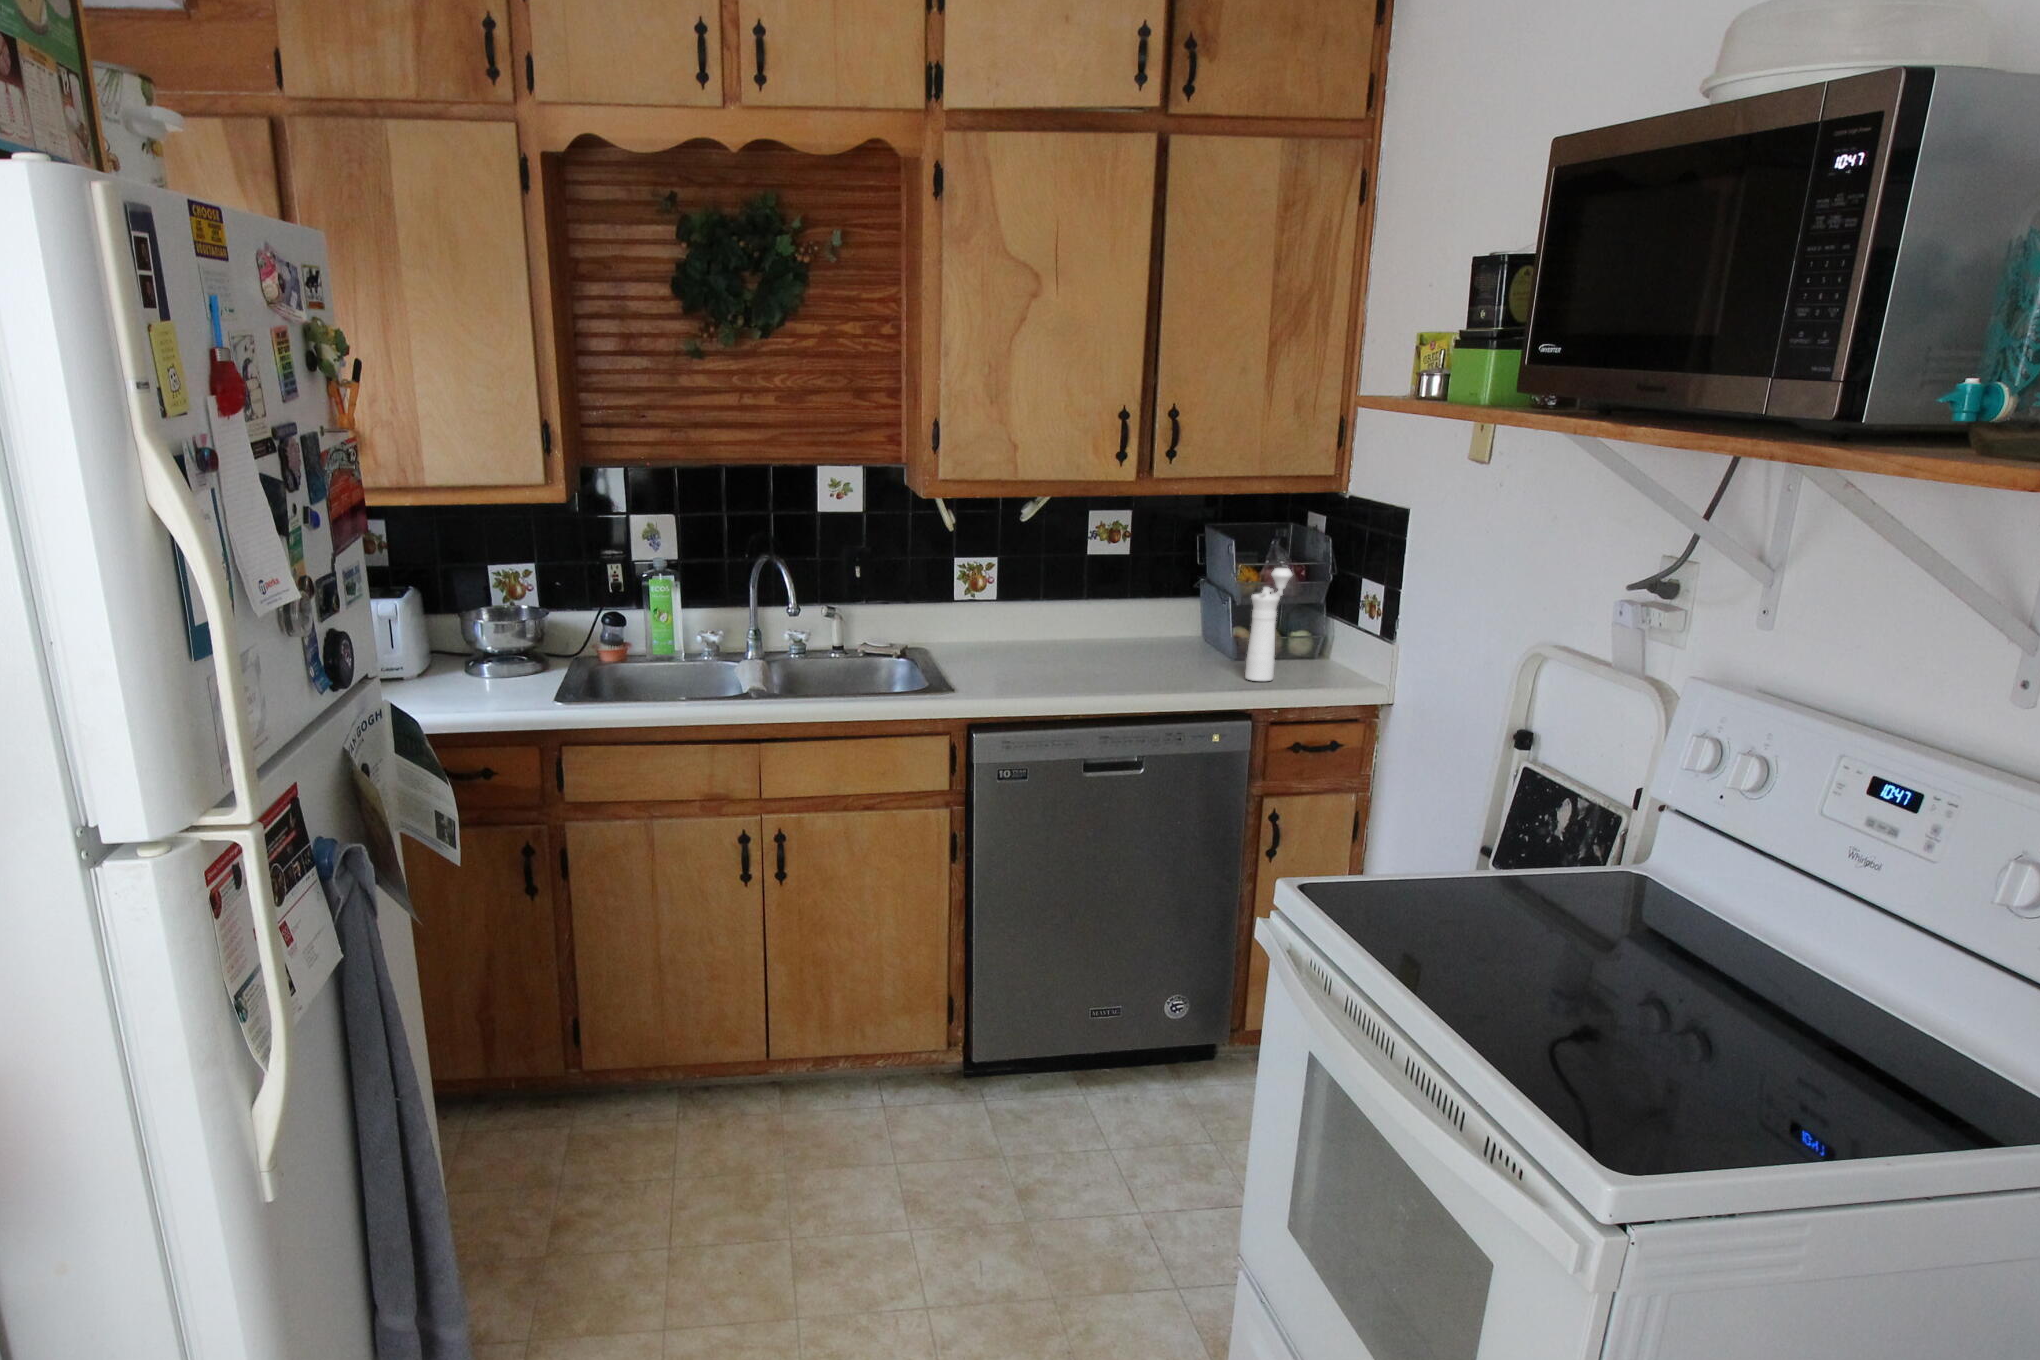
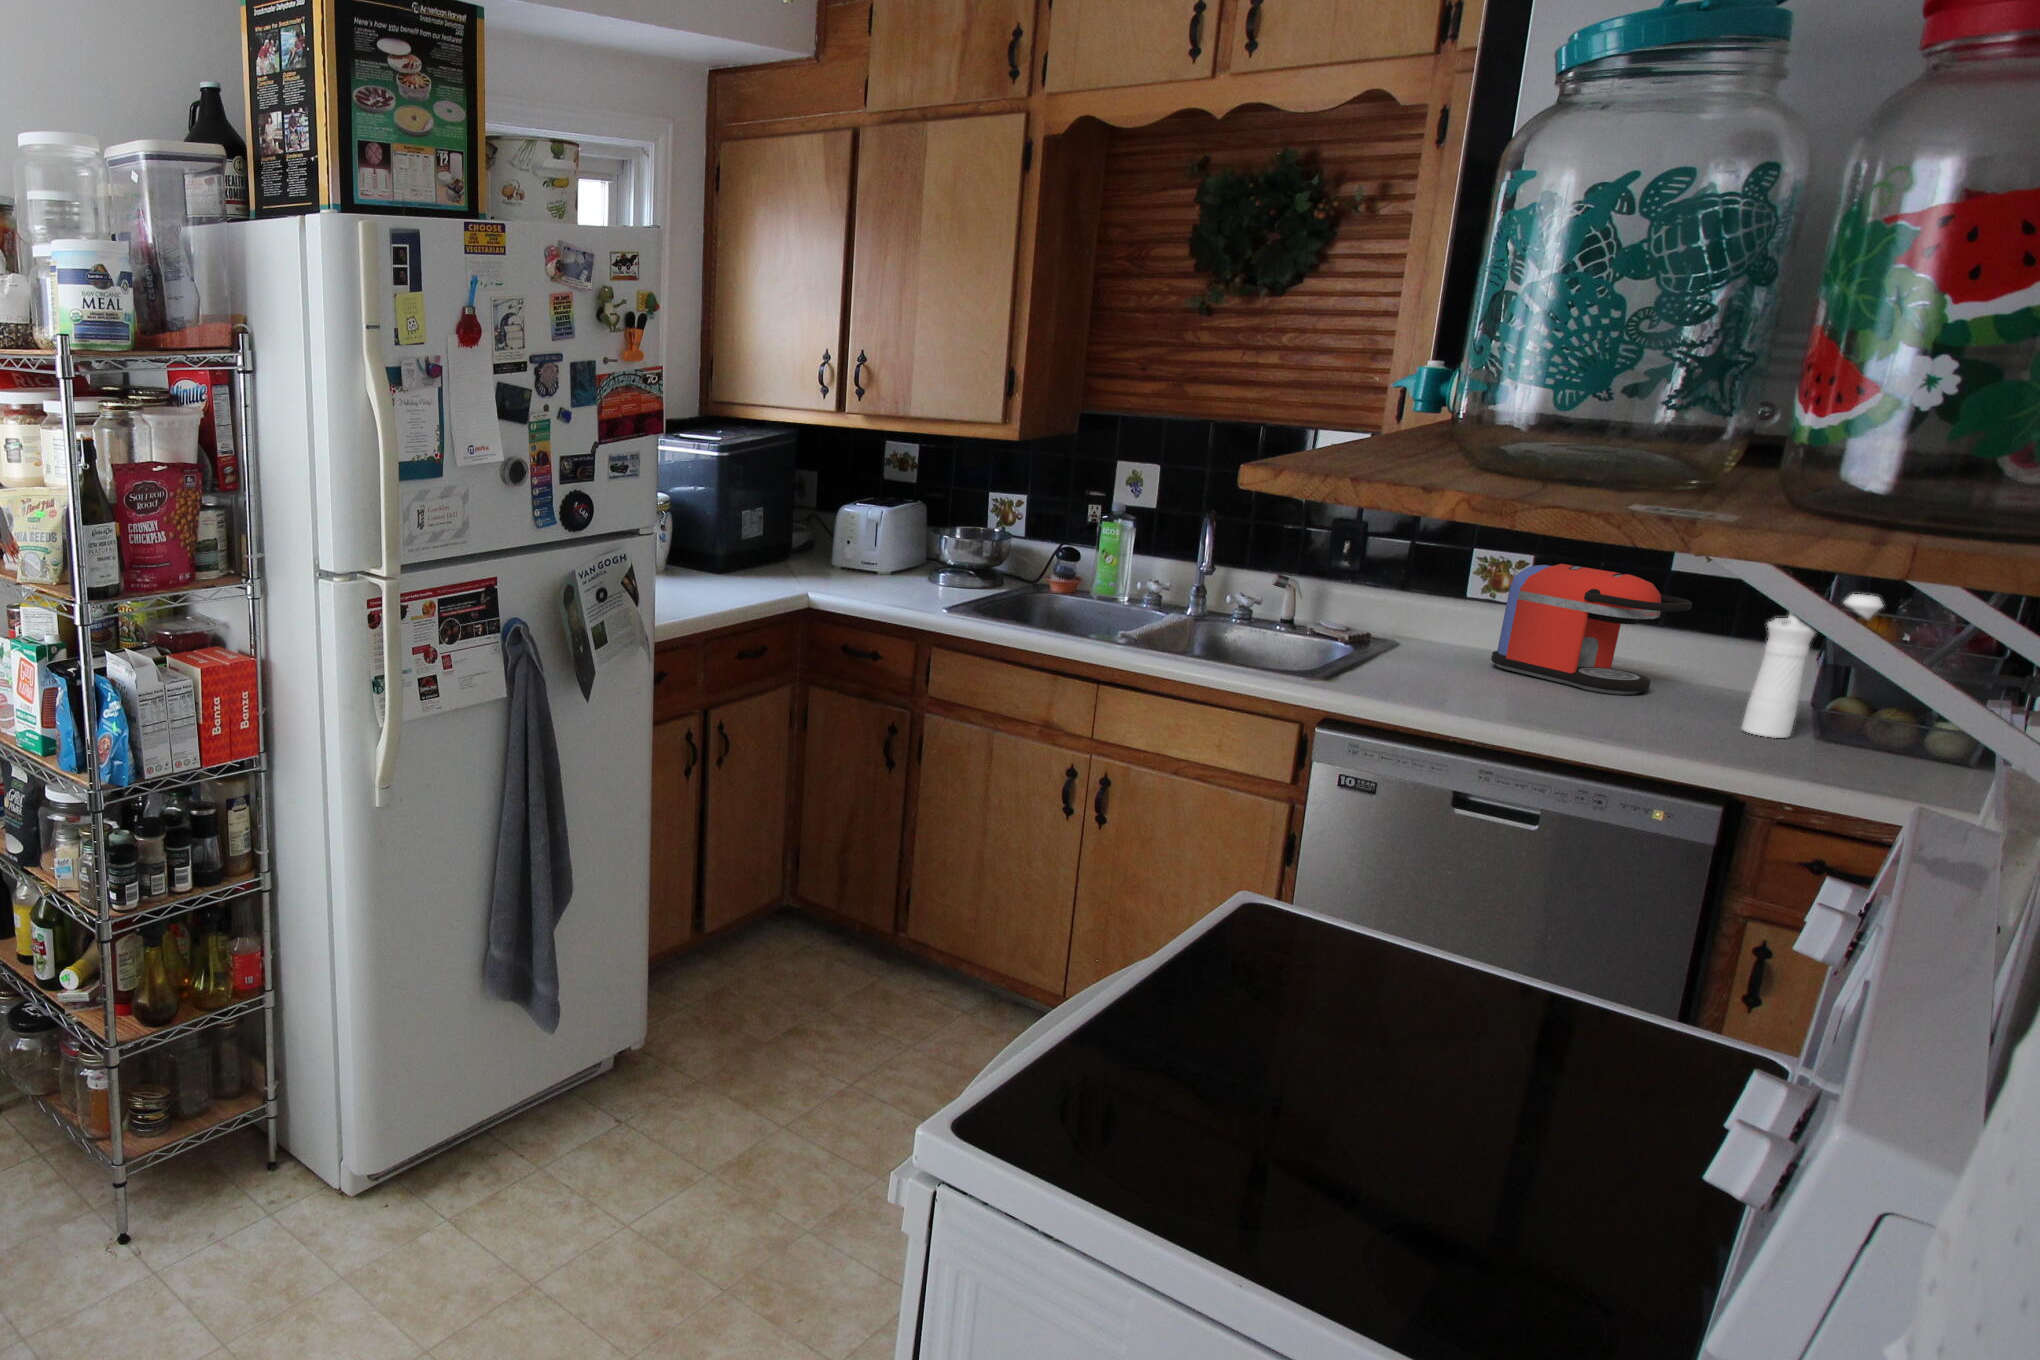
coffee maker: none [1039,571,1176,670] -> present [1491,564,1692,695]

